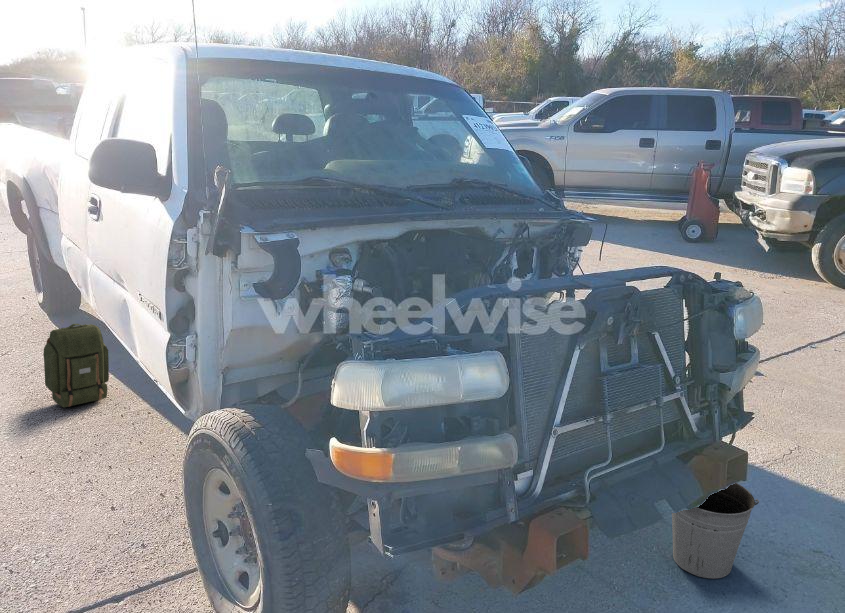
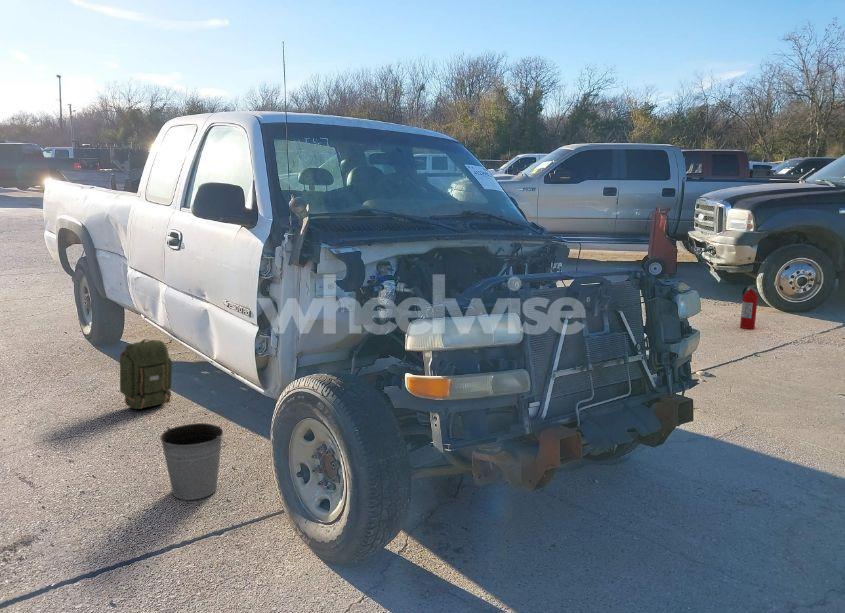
fire extinguisher: none [792,261,817,312] -> present [740,285,758,329]
bucket: present [672,483,759,578] -> present [160,423,225,500]

